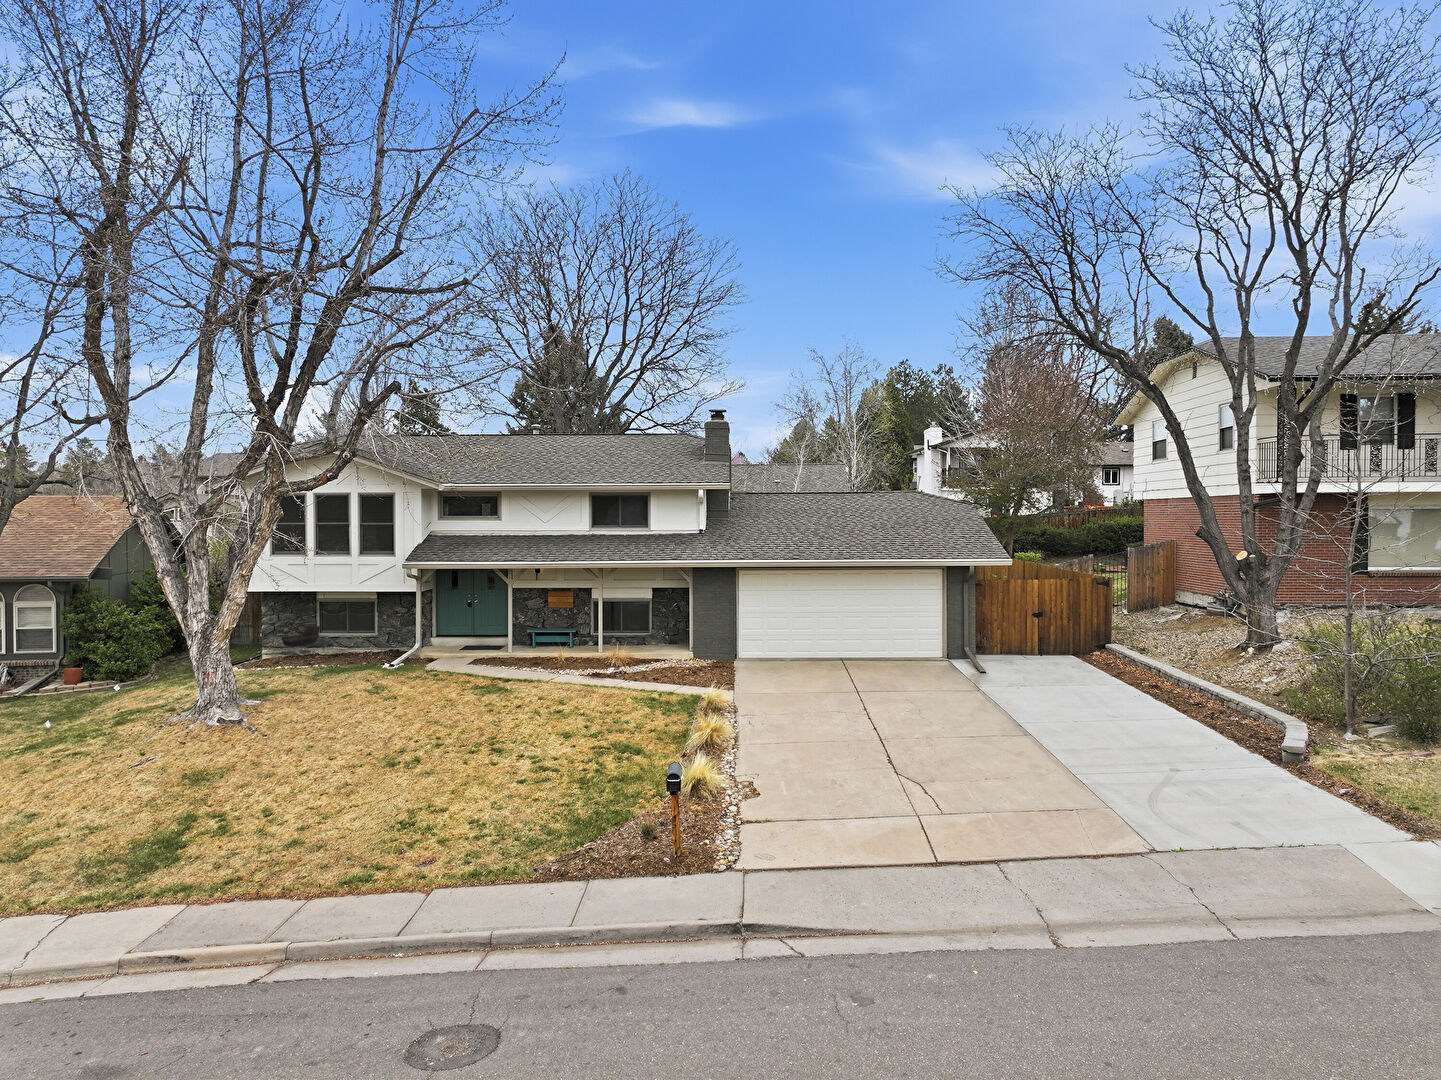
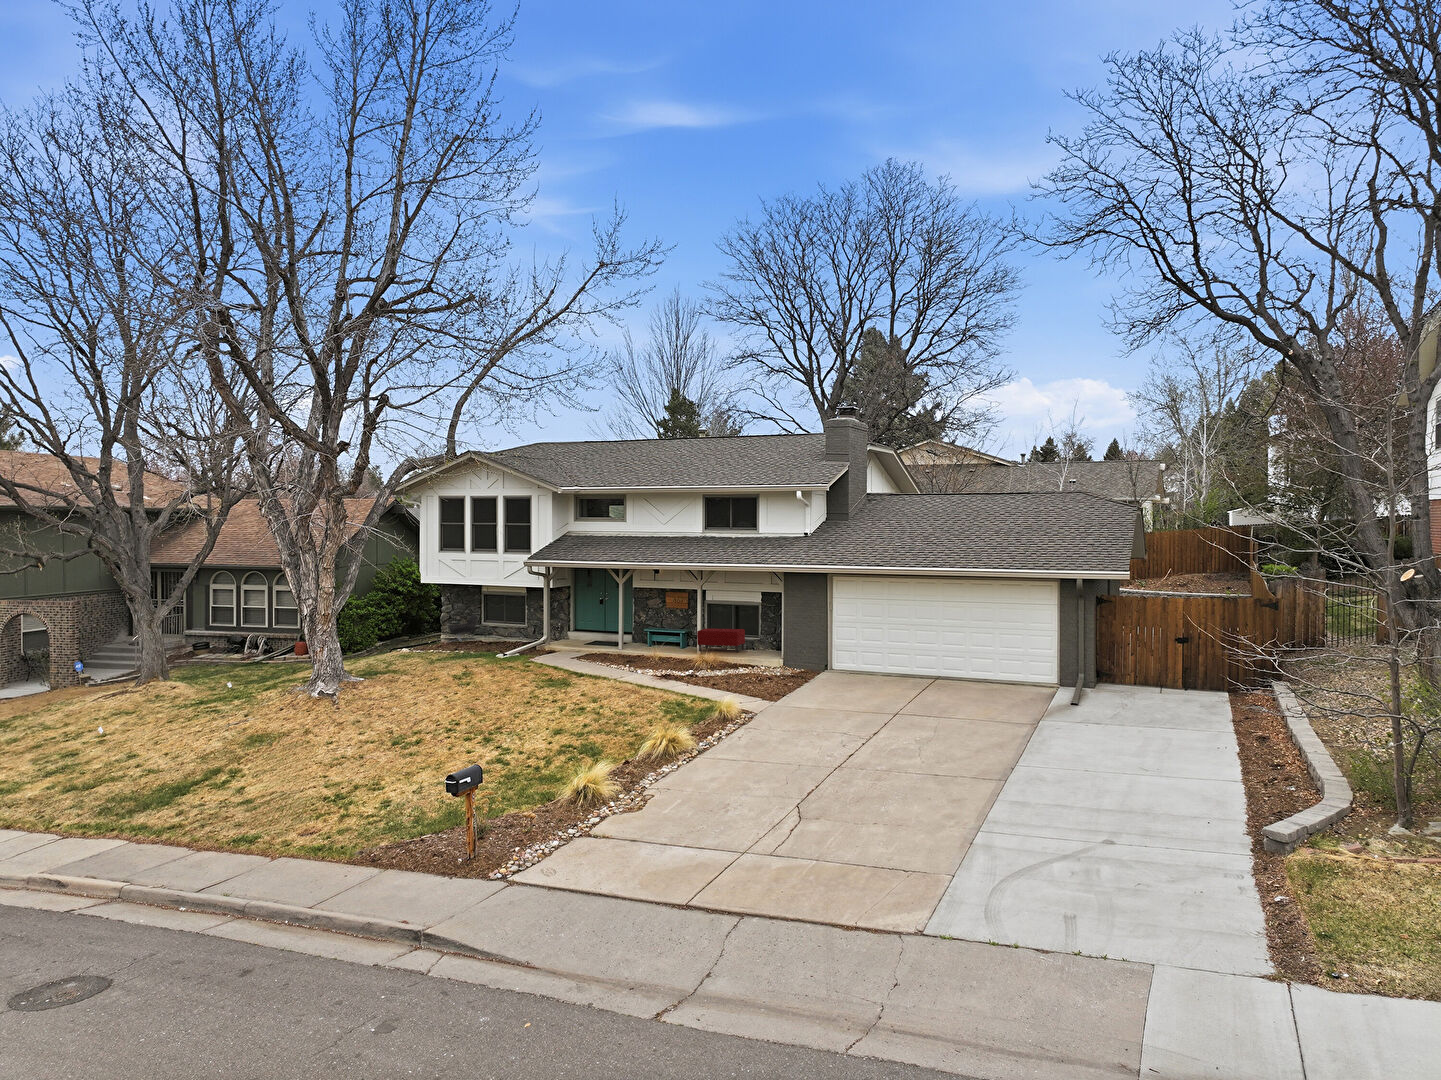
bench: none [591,625,636,649] -> present [697,629,745,652]

